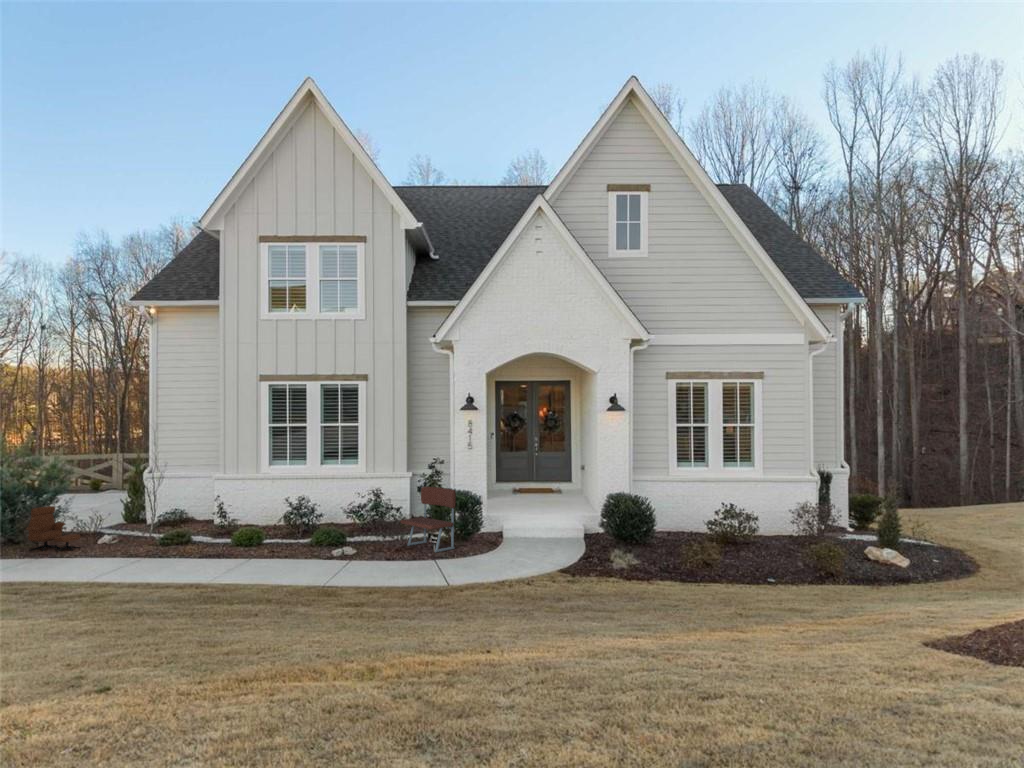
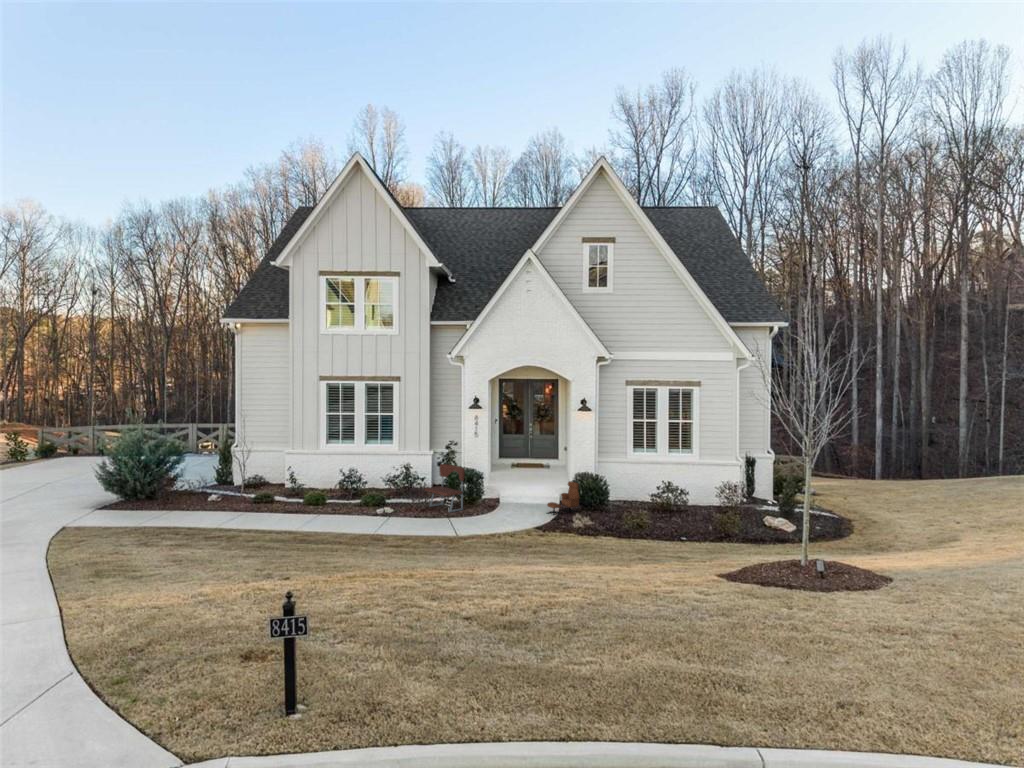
lounge chair: present [26,506,80,551] -> present [547,481,580,515]

